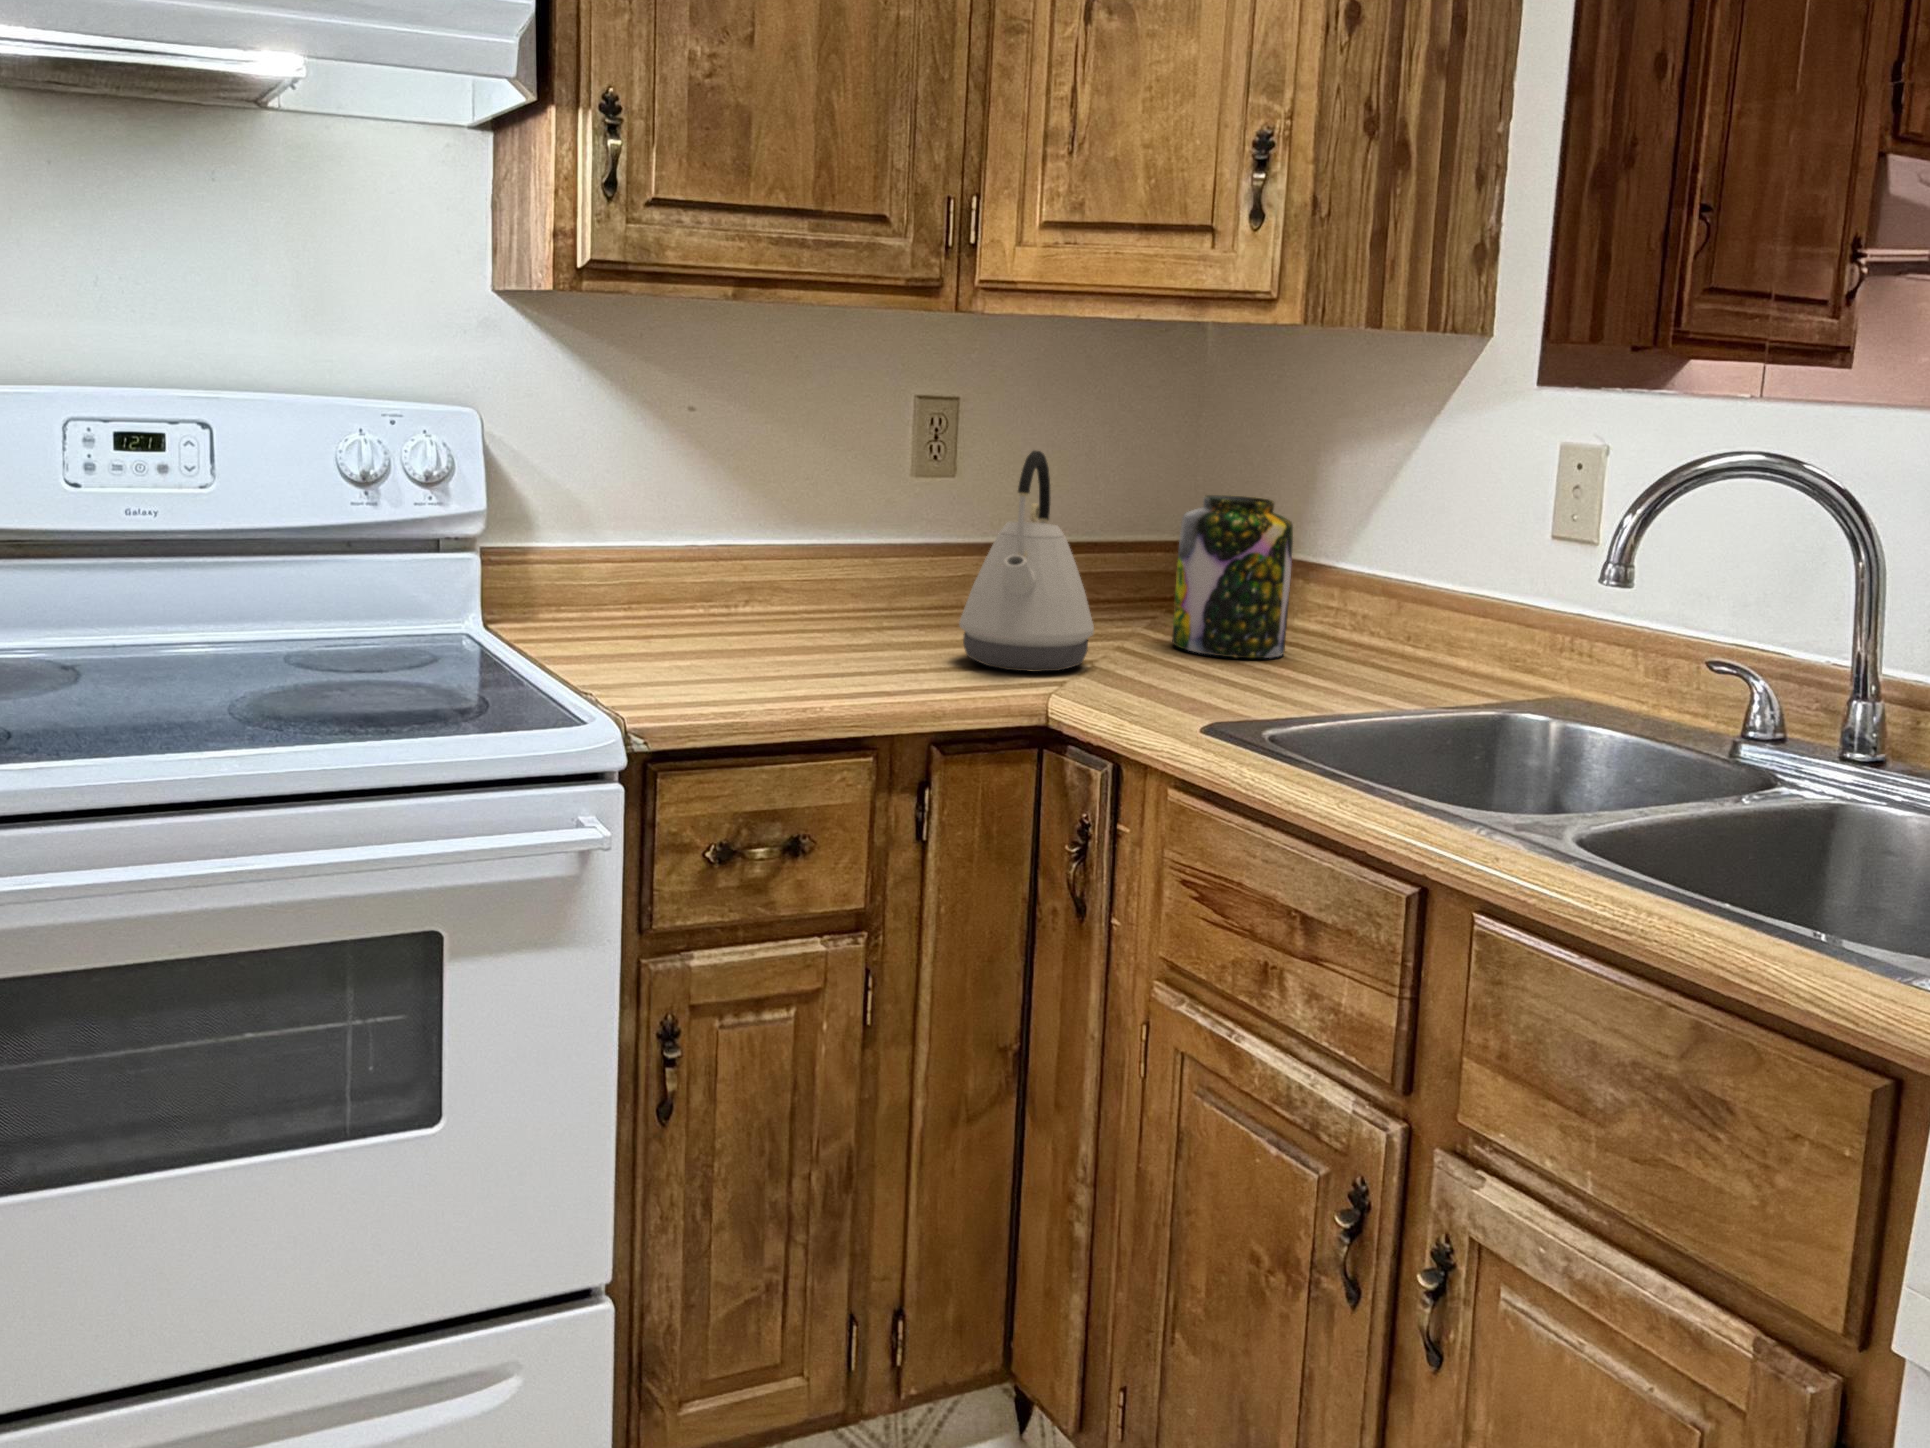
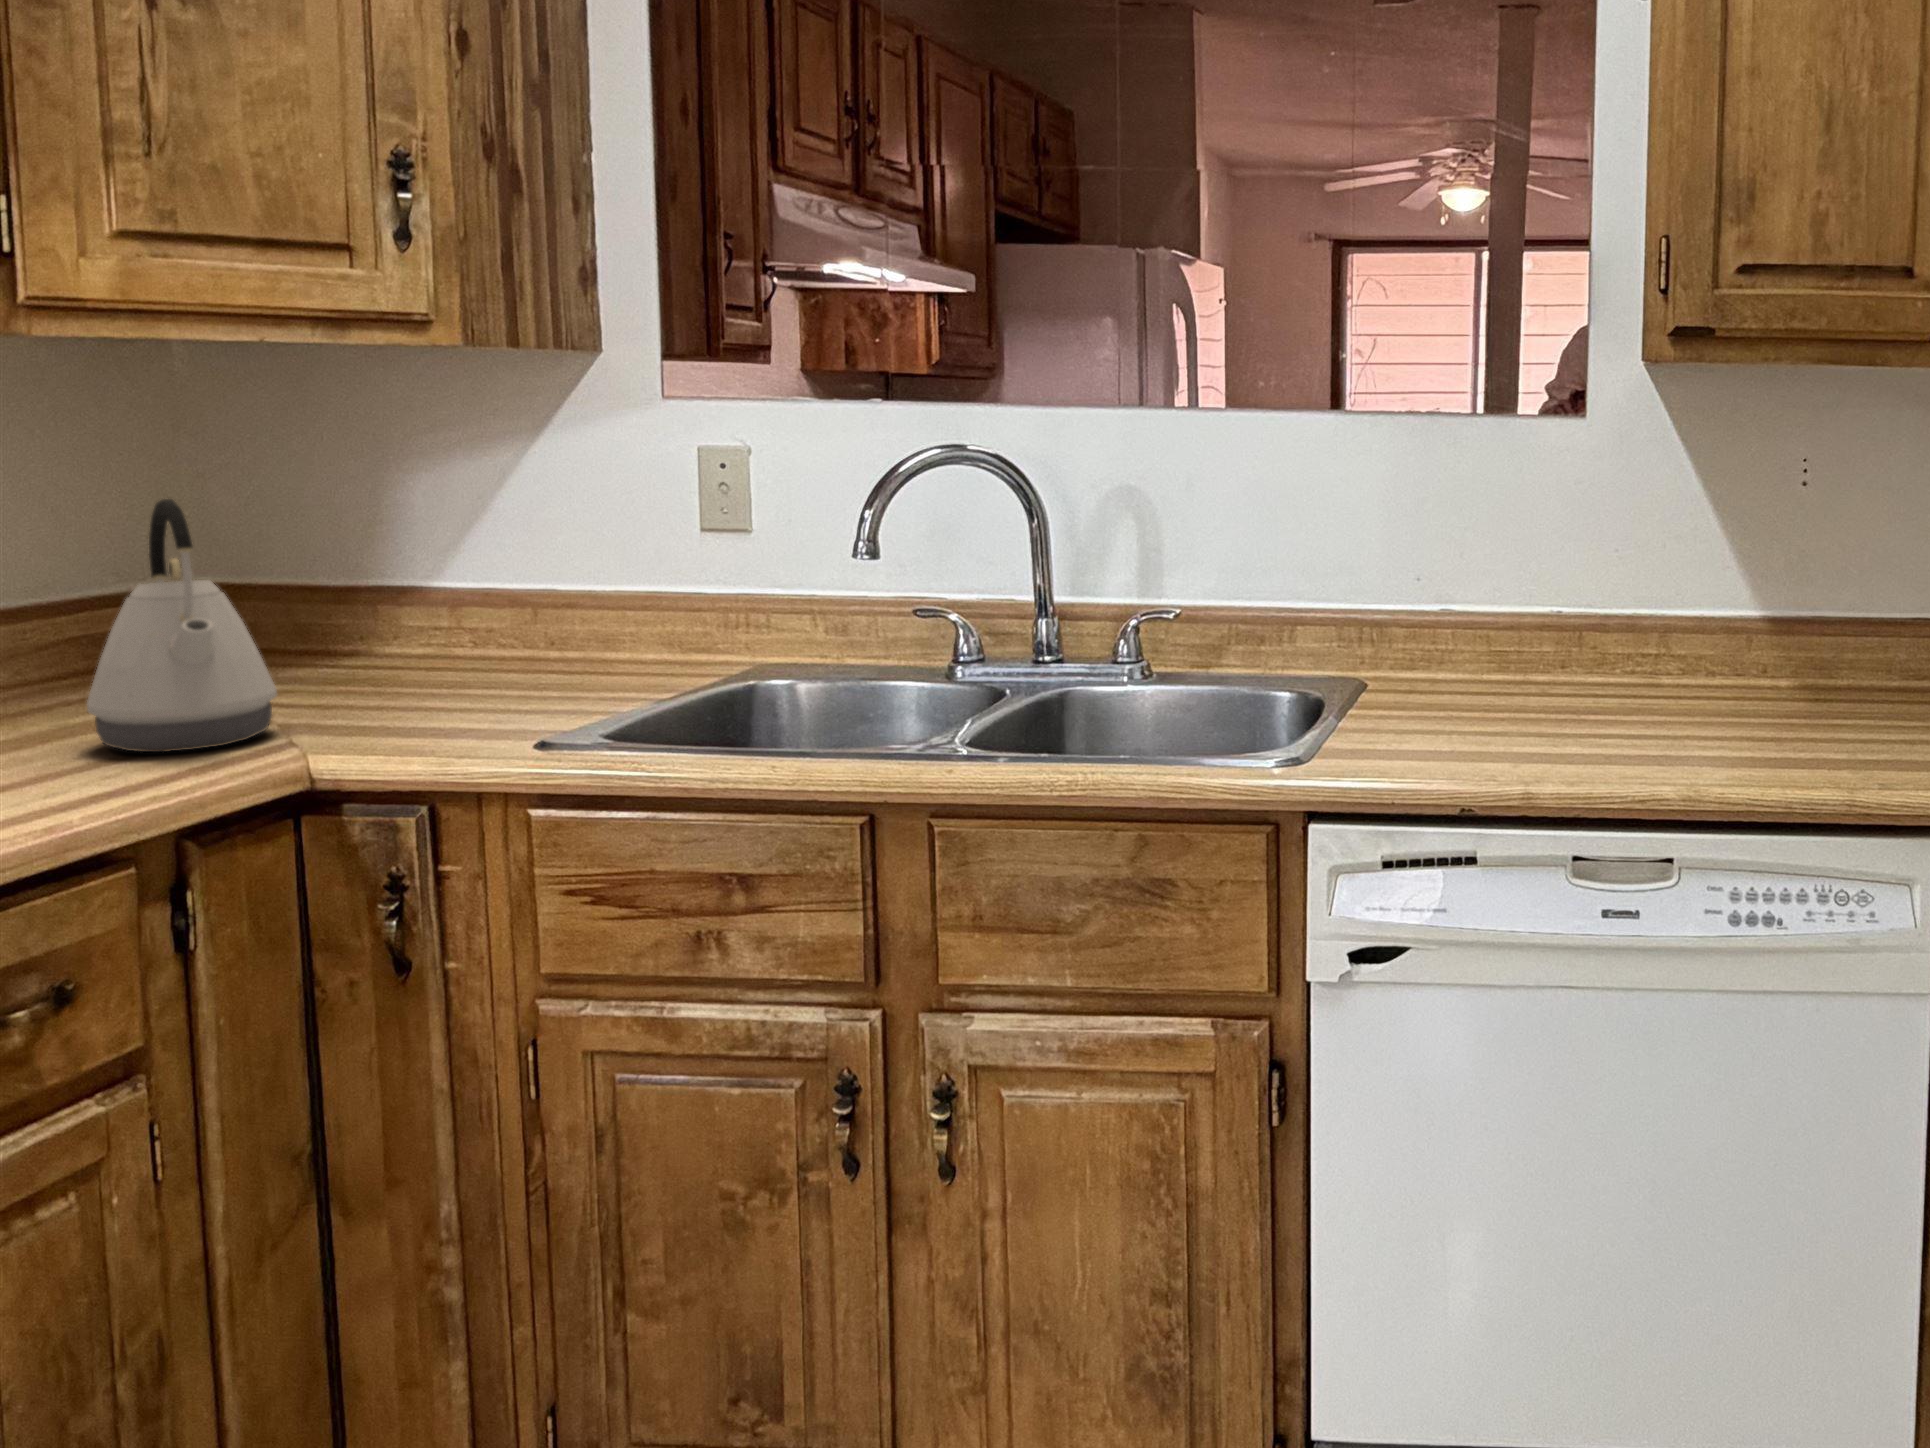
jar: present [1172,495,1293,658] -> none [289,522,441,692]

